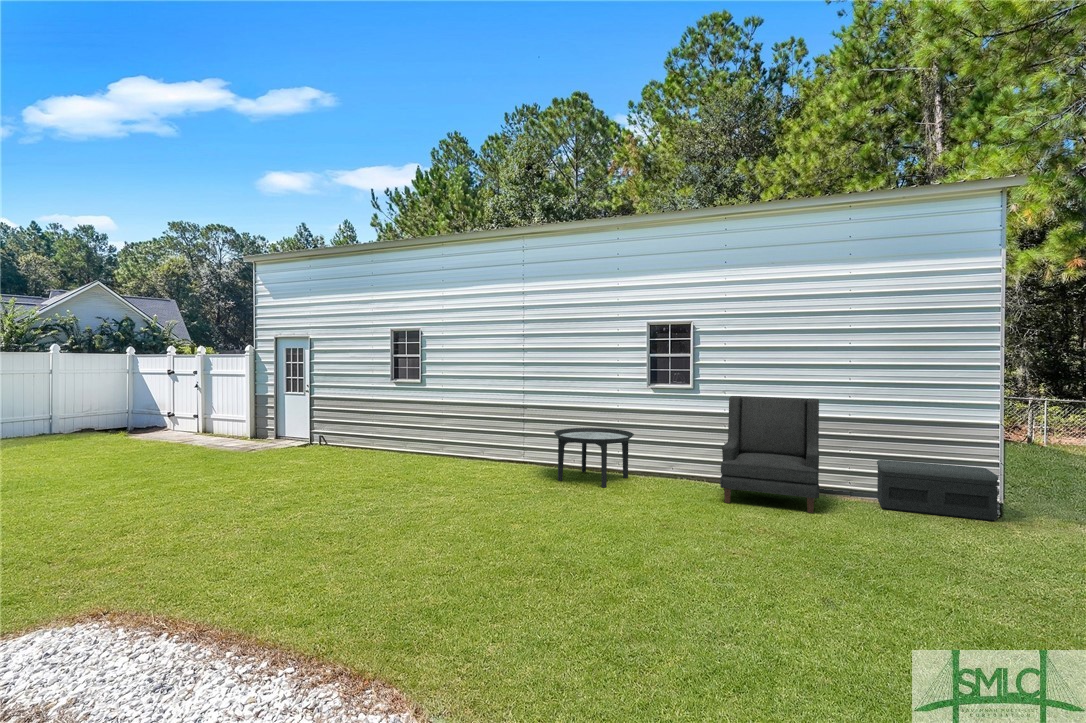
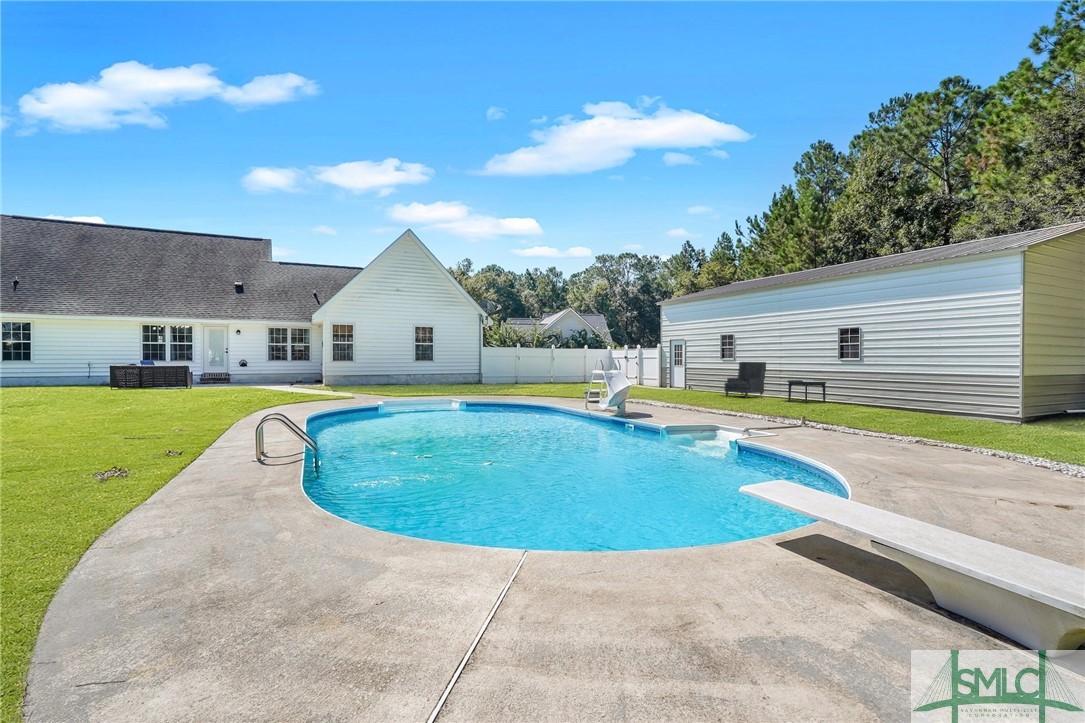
chair: present [720,396,820,513] -> present [724,362,766,398]
storage bench: present [877,460,998,521] -> none [928,392,985,417]

